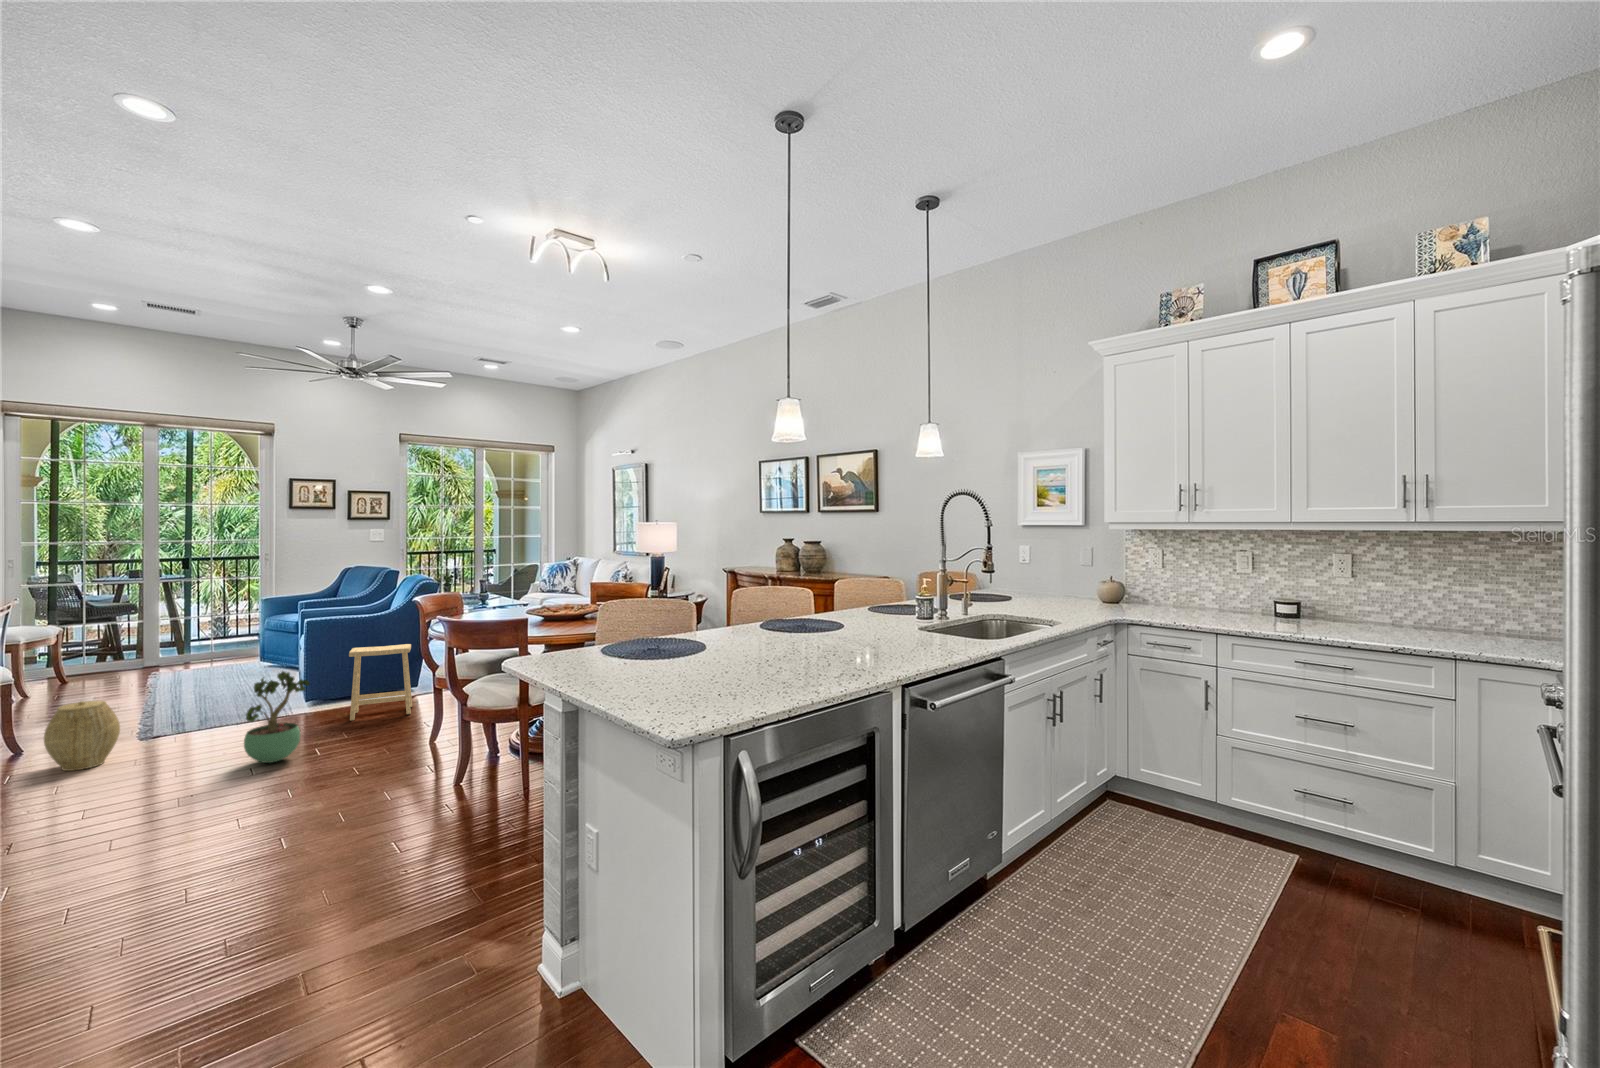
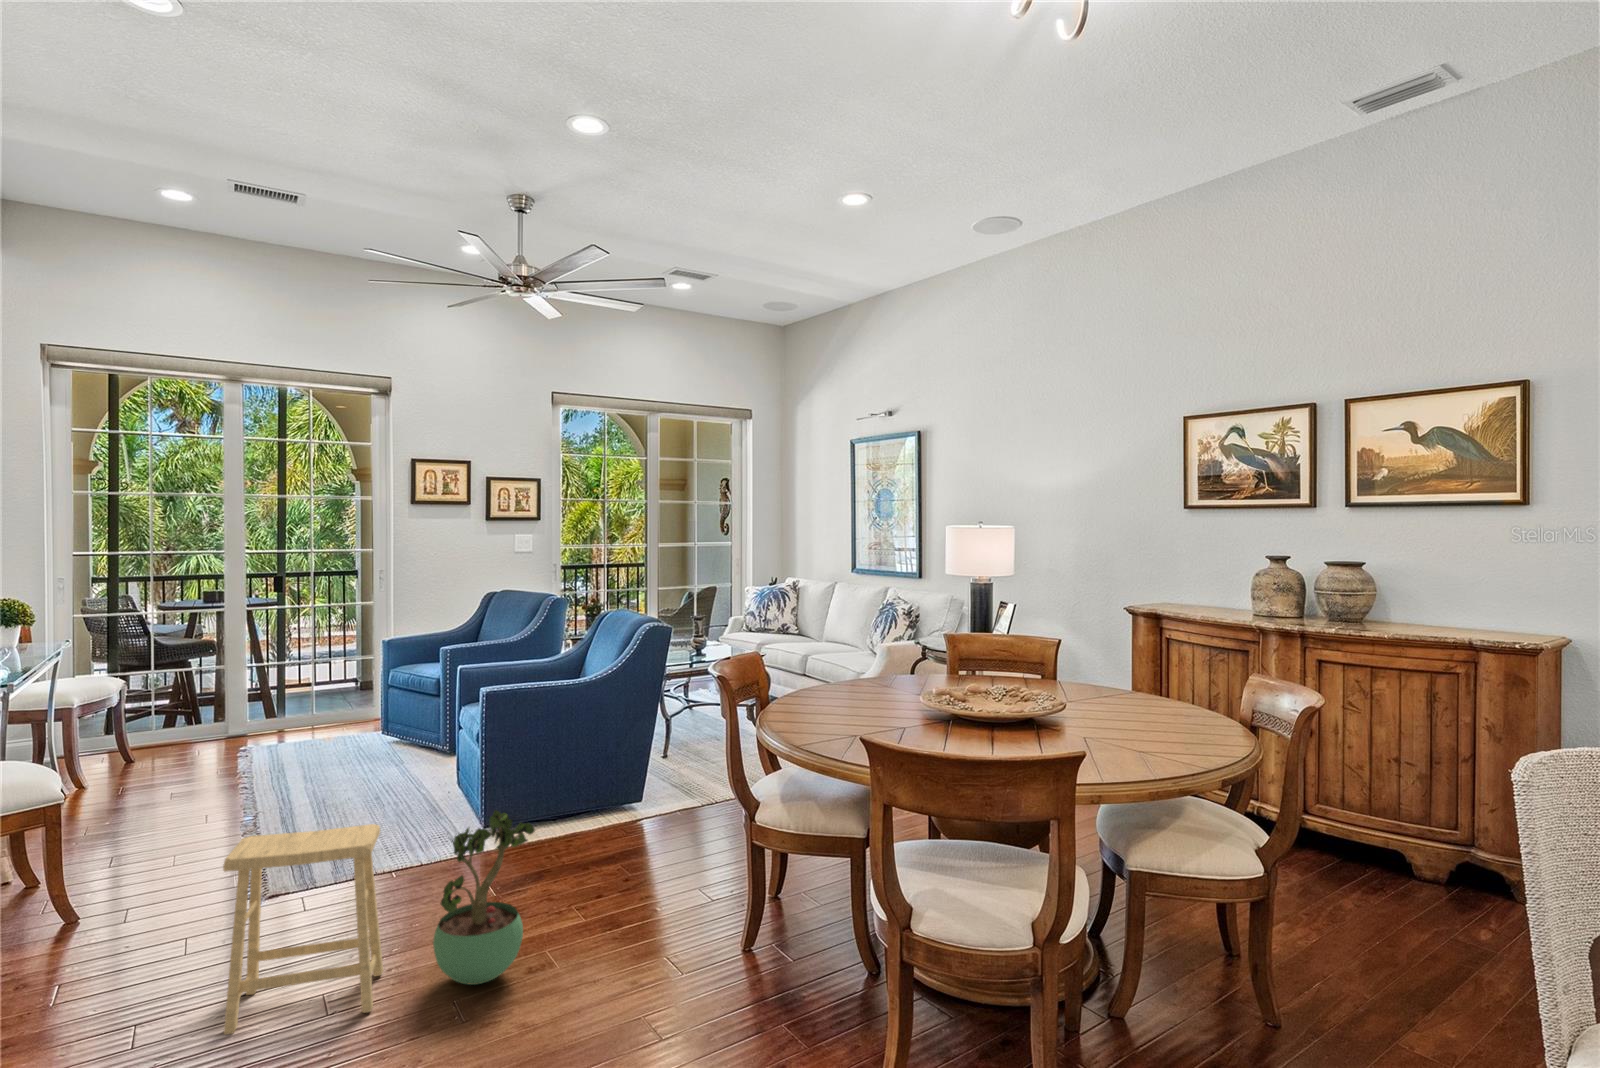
footstool: present [349,644,412,721] -> present [223,824,383,1035]
woven basket: present [44,700,120,771] -> none [111,846,226,979]

